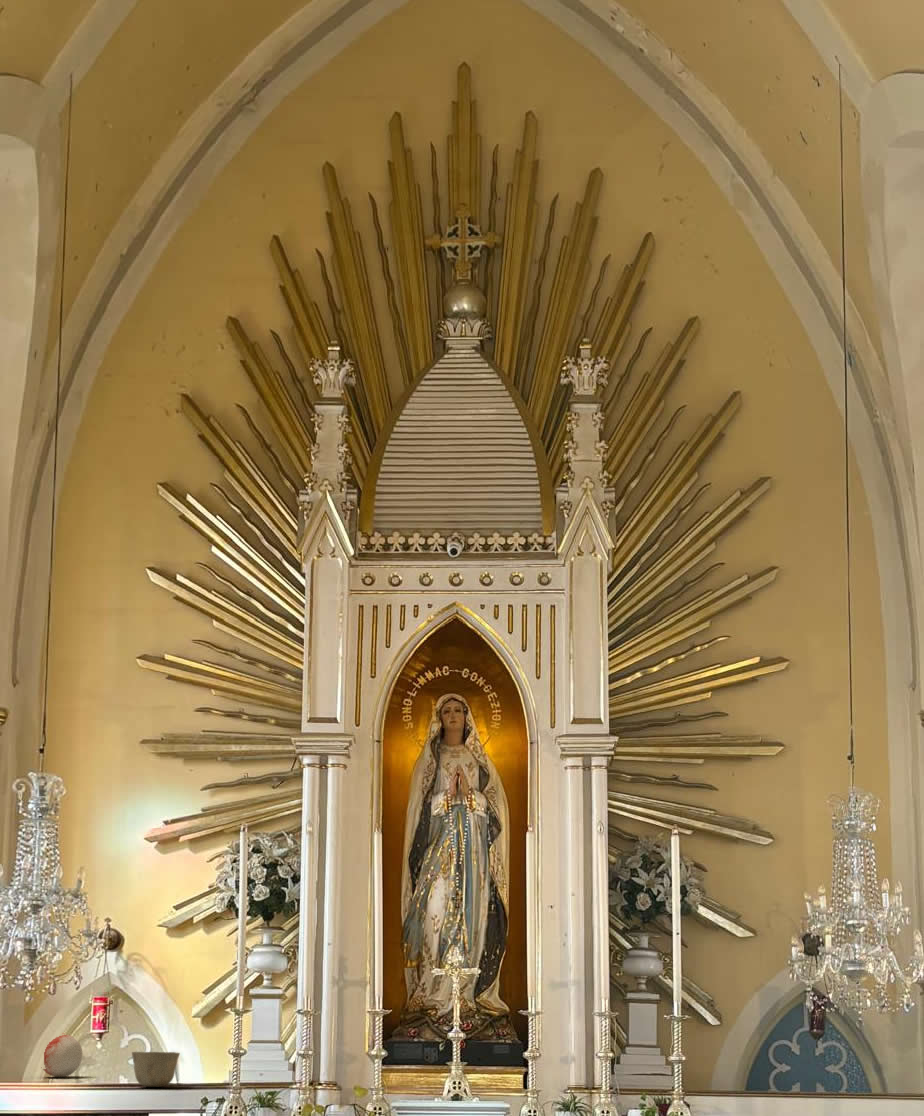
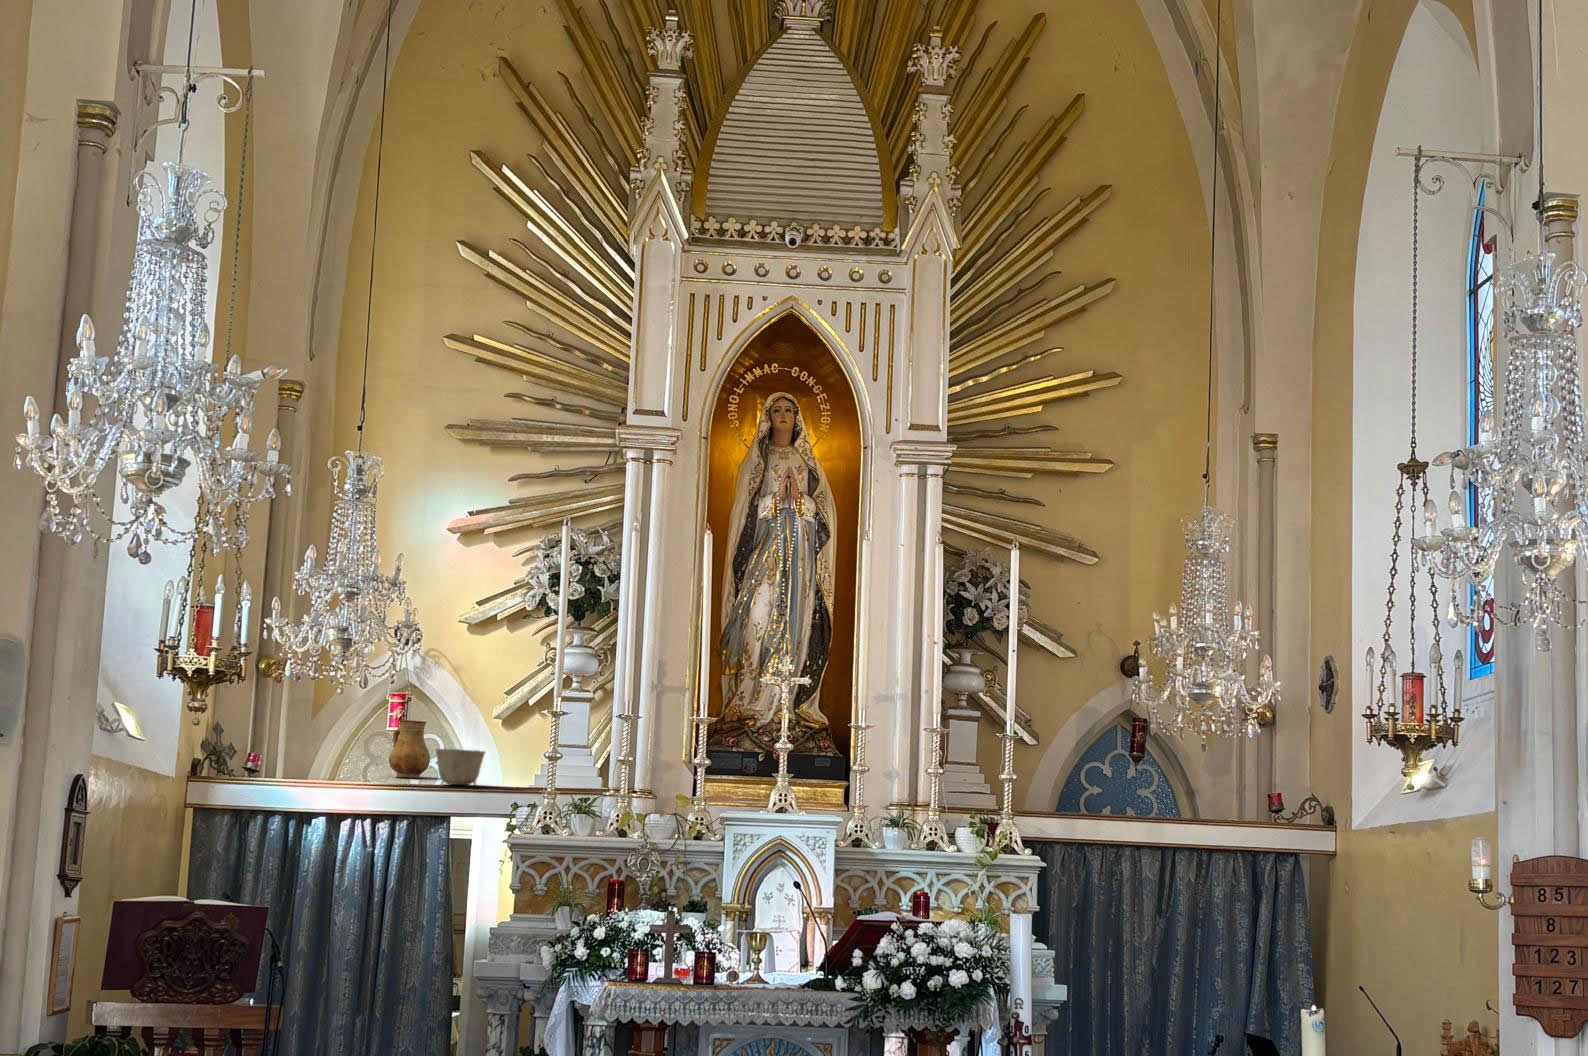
ceramic pitcher: none [92,1025,131,1081] -> present [389,720,430,778]
decorative orb: present [43,1035,82,1077] -> none [331,727,376,771]

